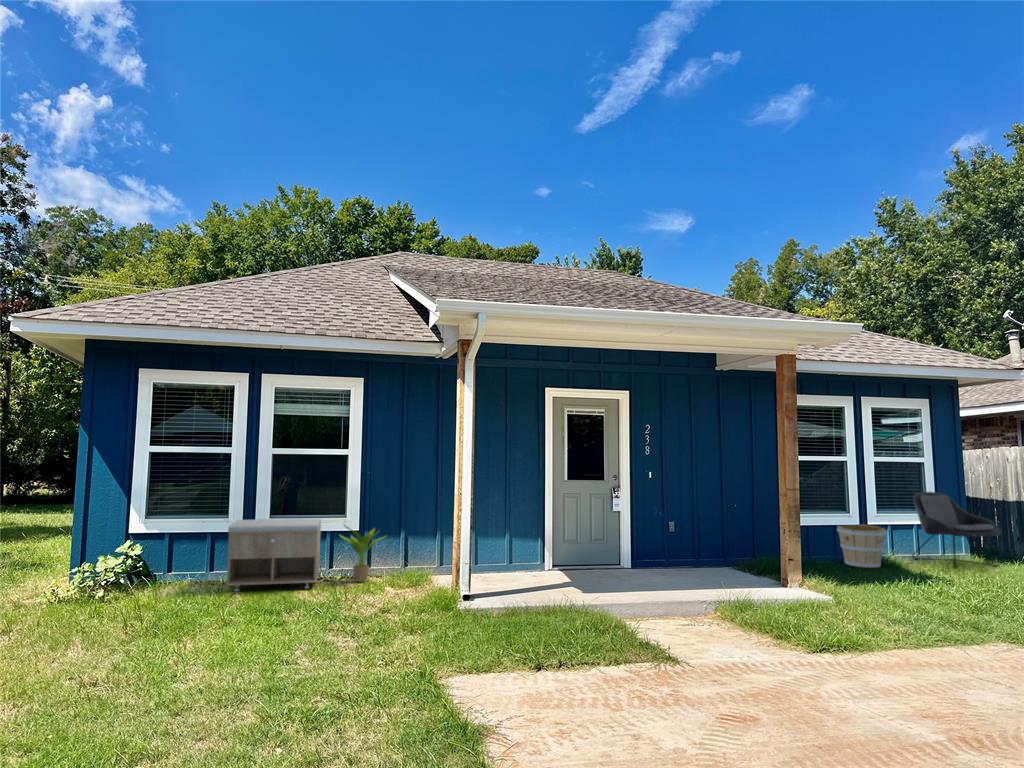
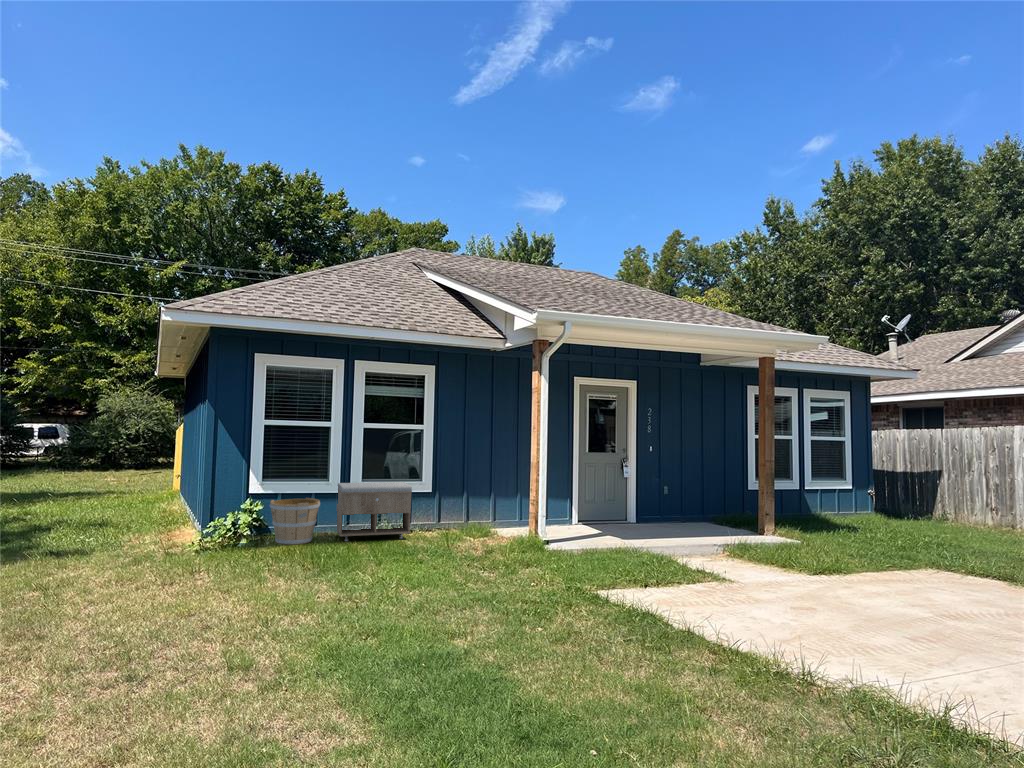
lounge chair: present [912,492,1002,568] -> none [835,464,900,521]
wooden bucket: present [837,524,887,568] -> present [270,498,320,545]
potted plant: present [340,525,385,582] -> none [419,486,457,534]

